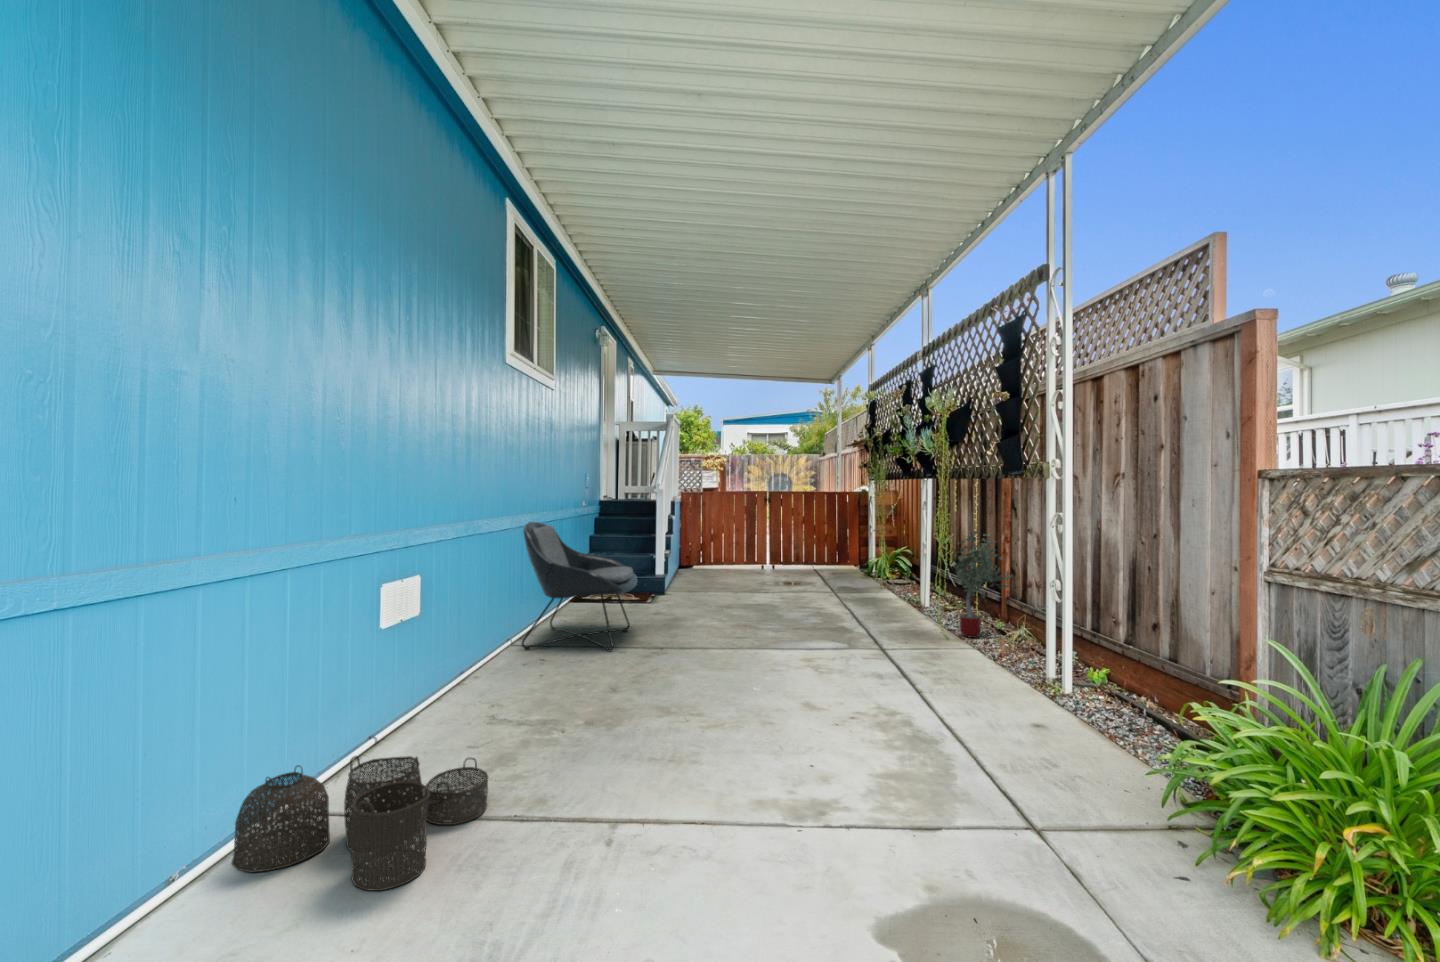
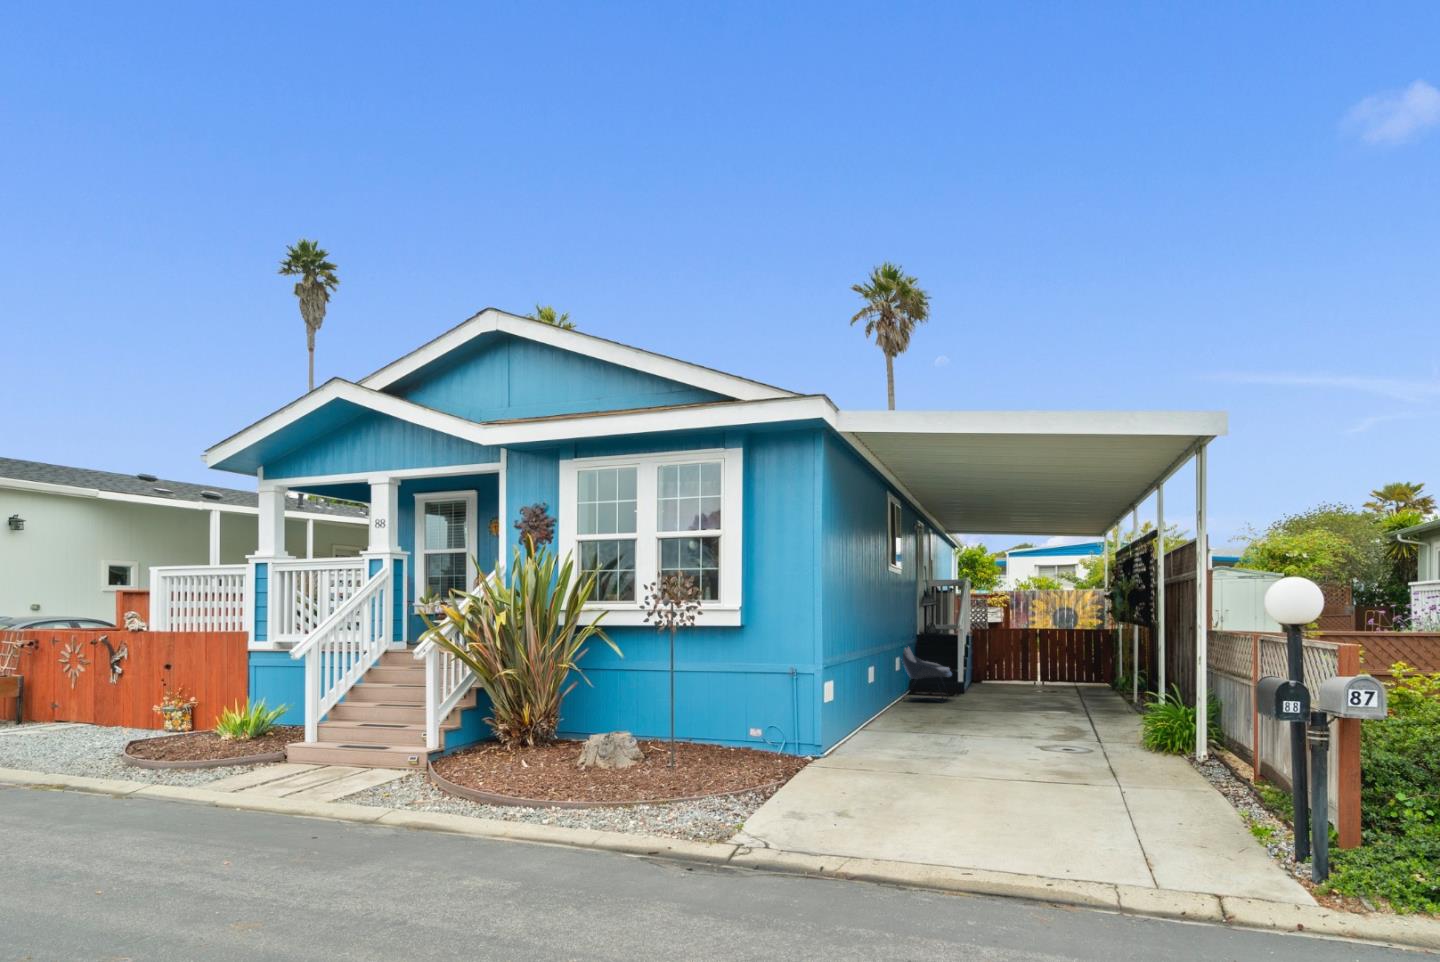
potted tree: present [955,531,1011,638] -> none [1115,649,1148,705]
woven basket: present [231,756,488,891] -> none [871,698,924,720]

